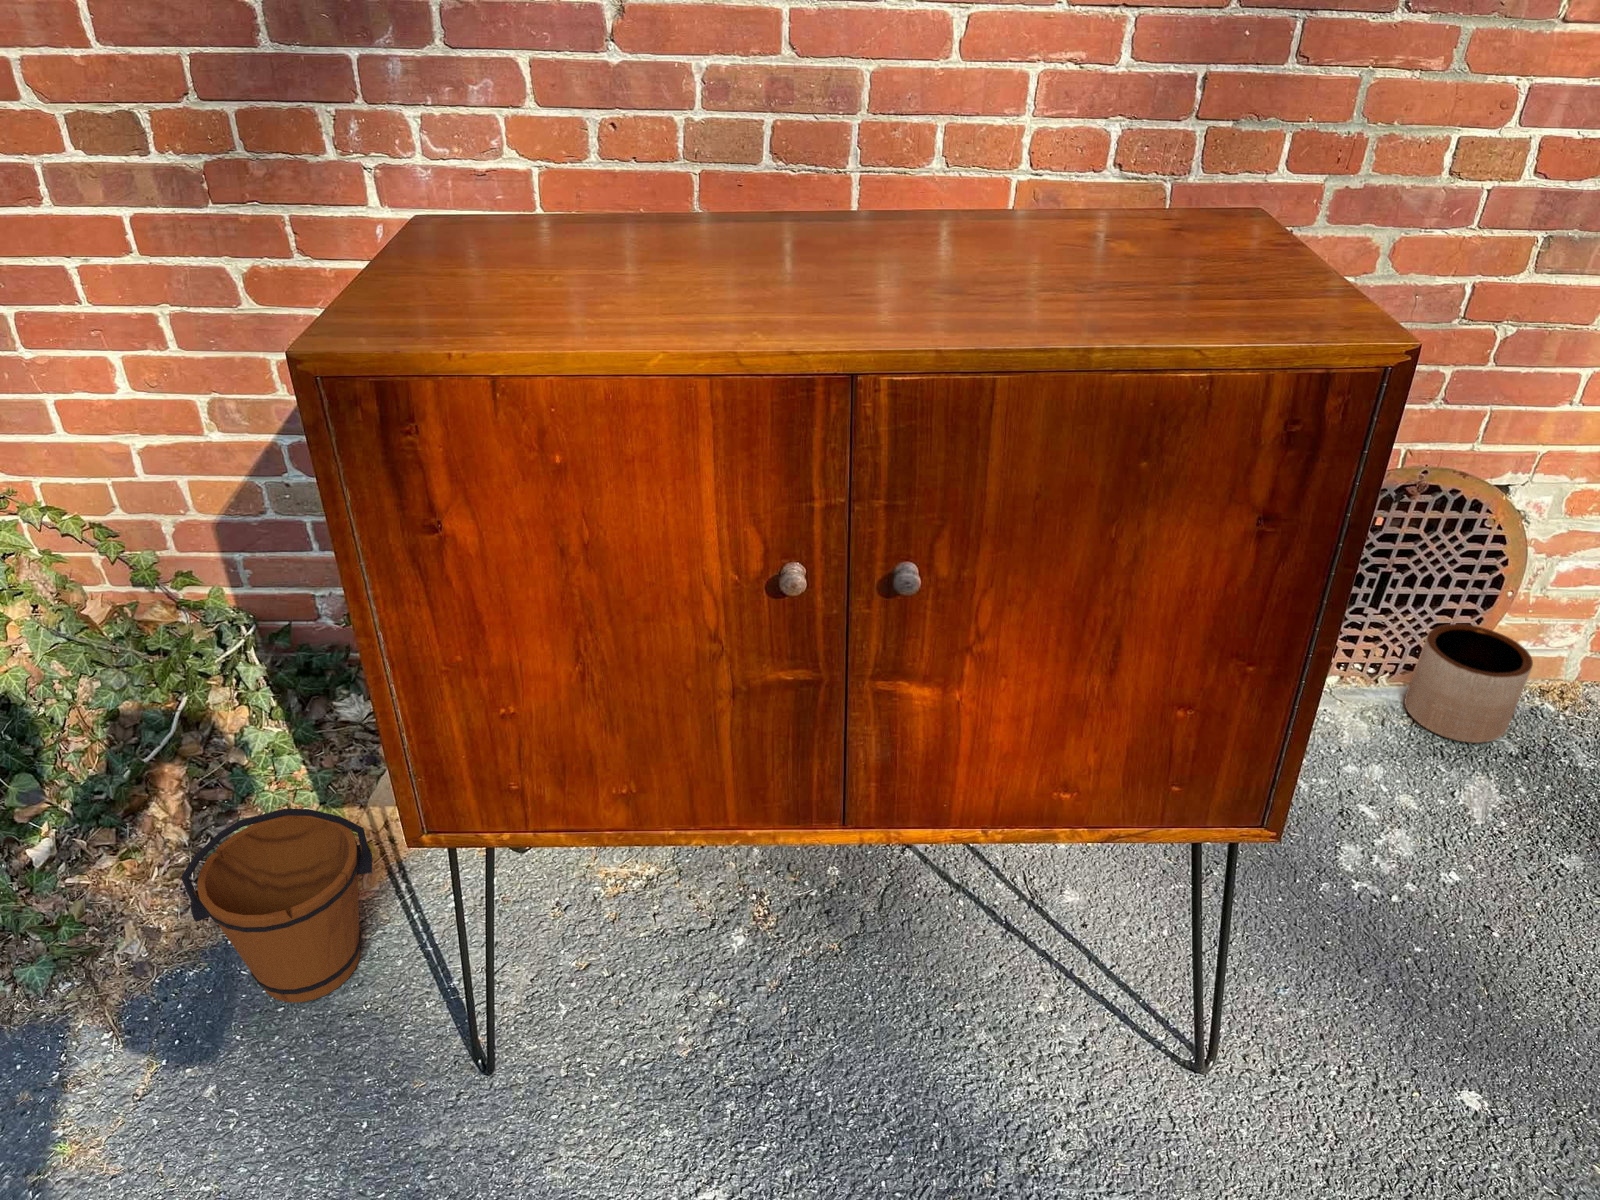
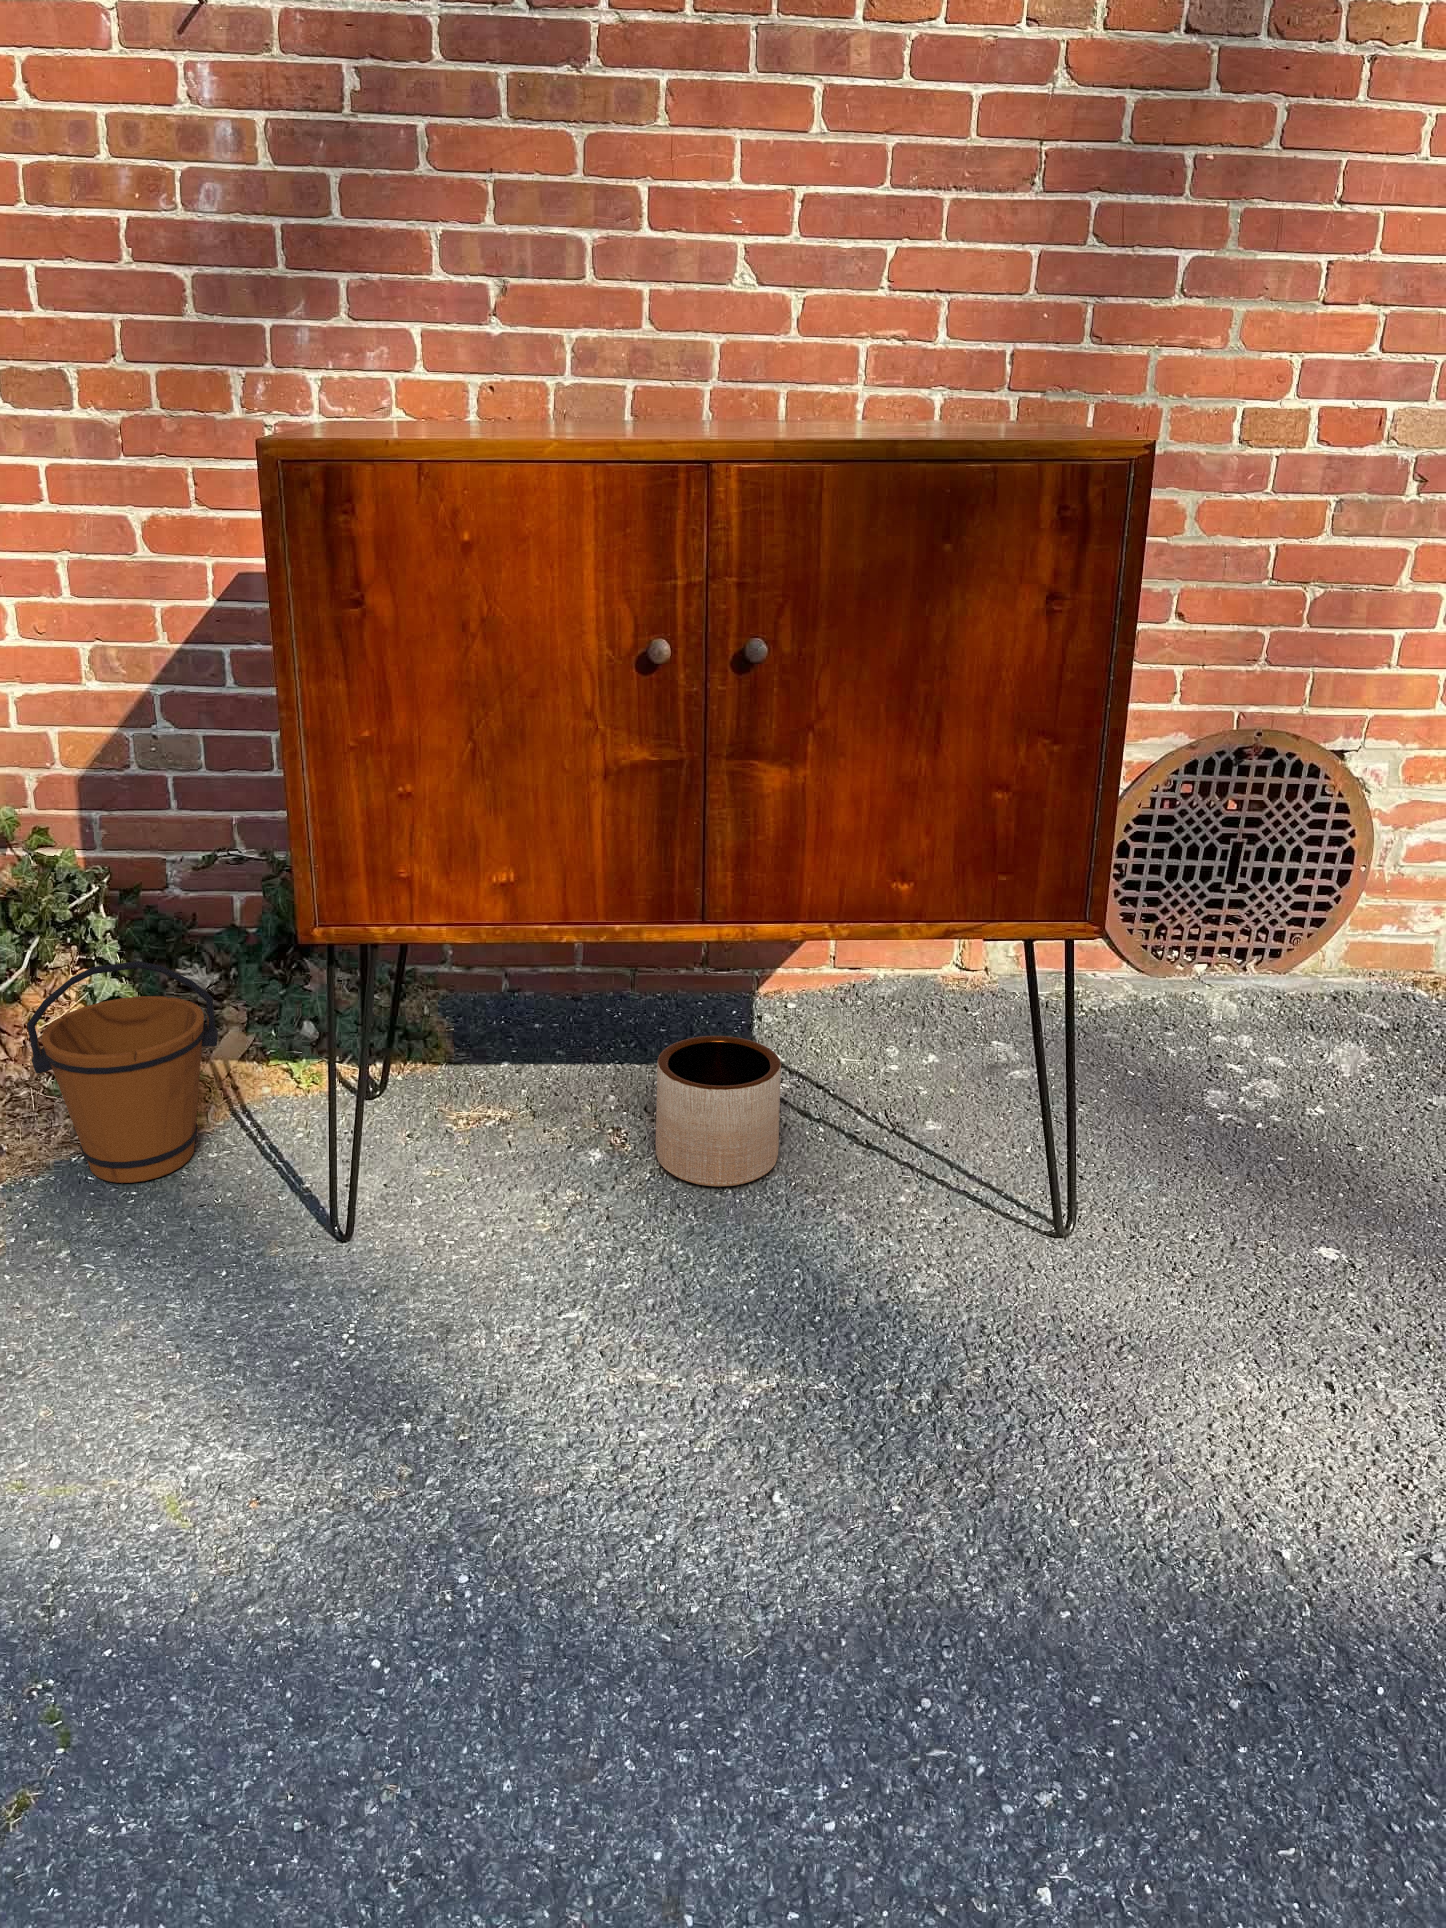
planter: present [1404,624,1533,743] -> present [656,1036,781,1187]

